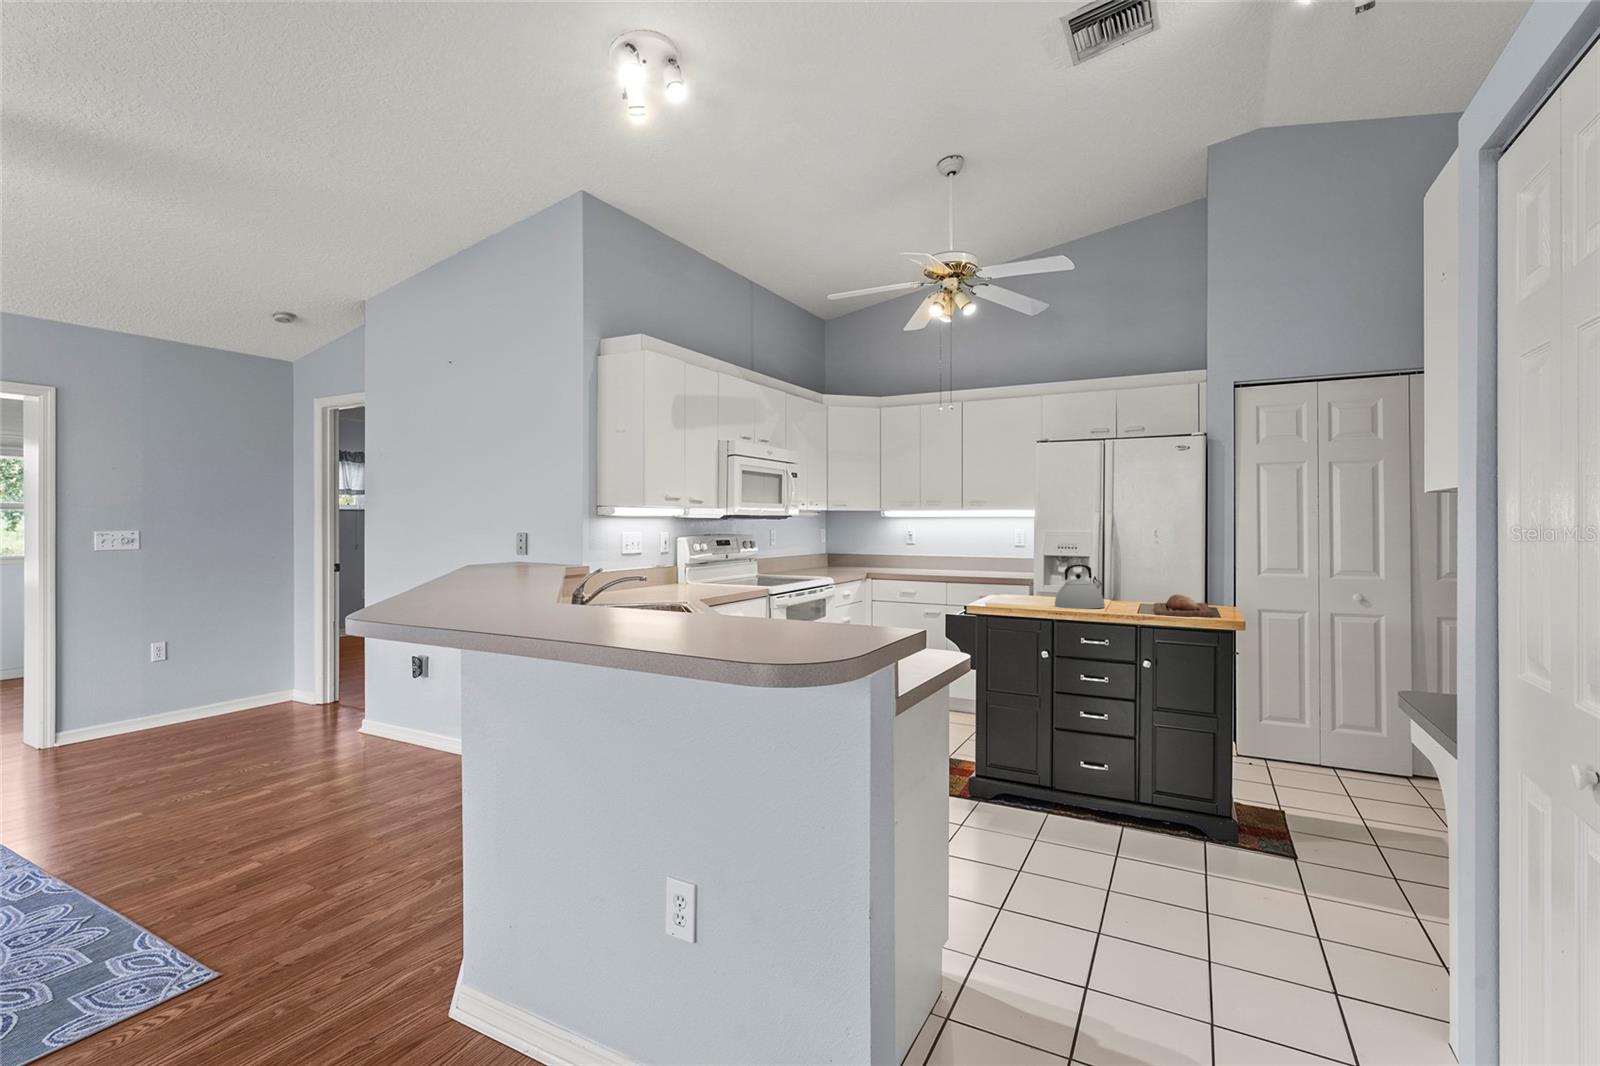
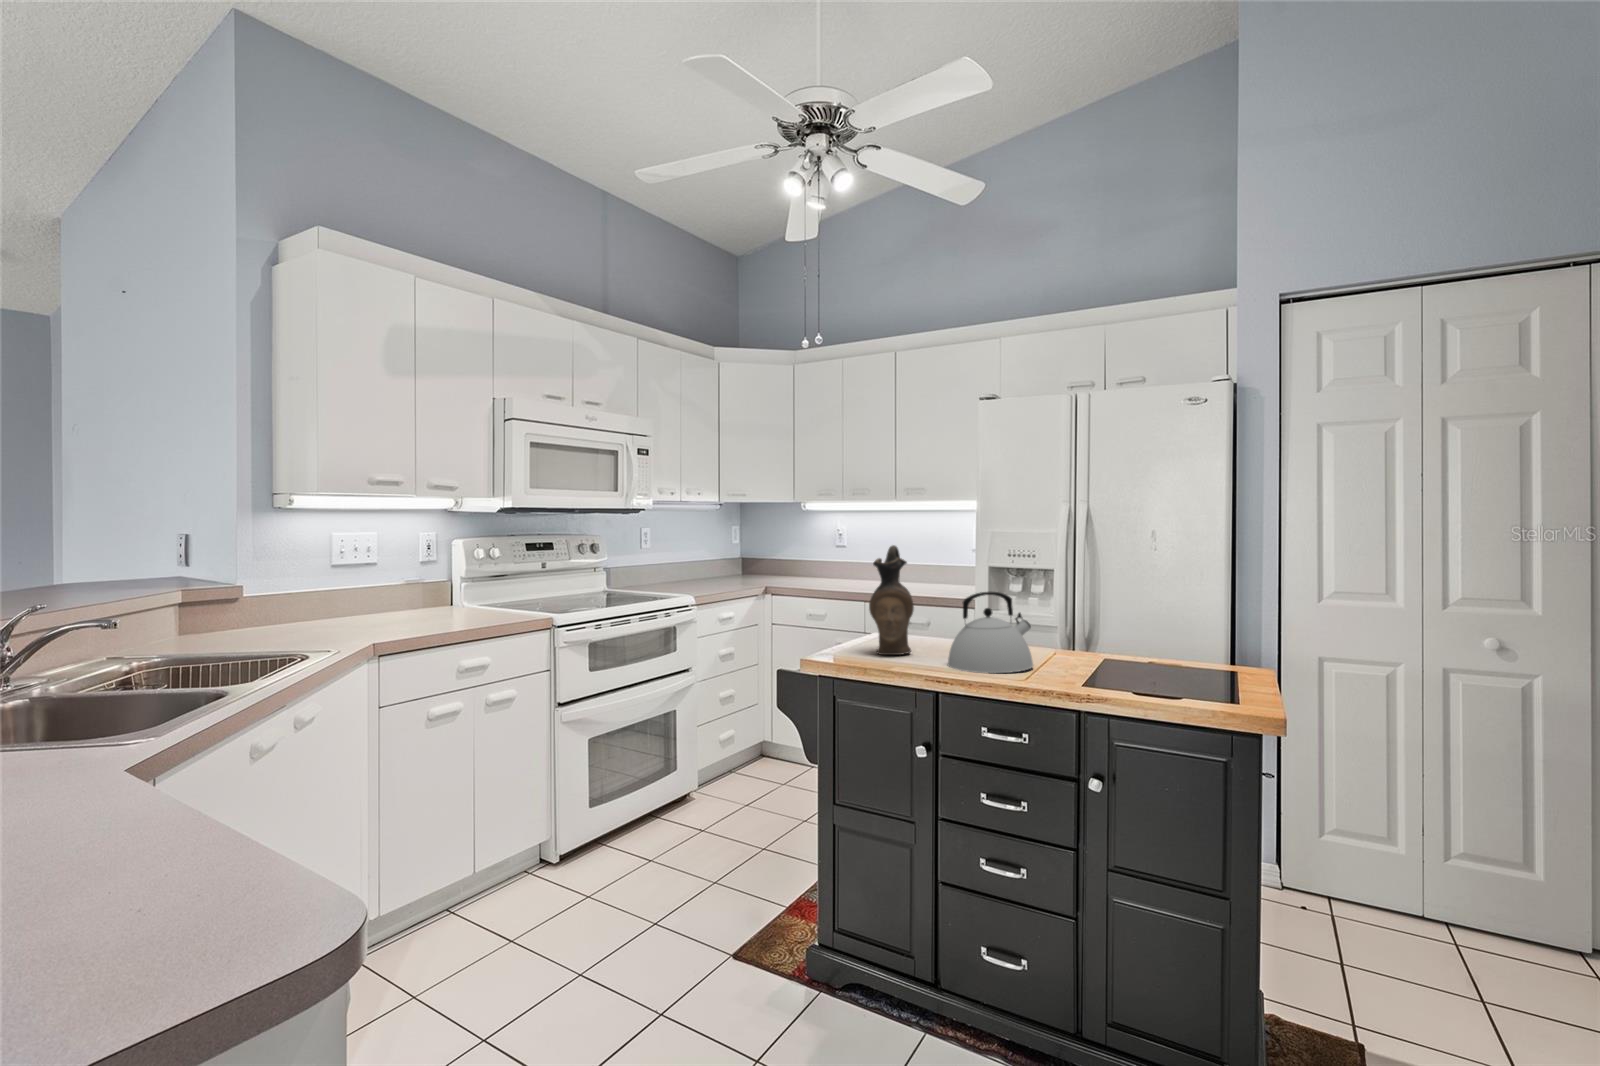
ceramic pitcher: none [1002,539,1030,604] -> present [869,545,914,655]
bread loaf: present [1154,595,1213,617] -> none [1106,652,1218,709]

